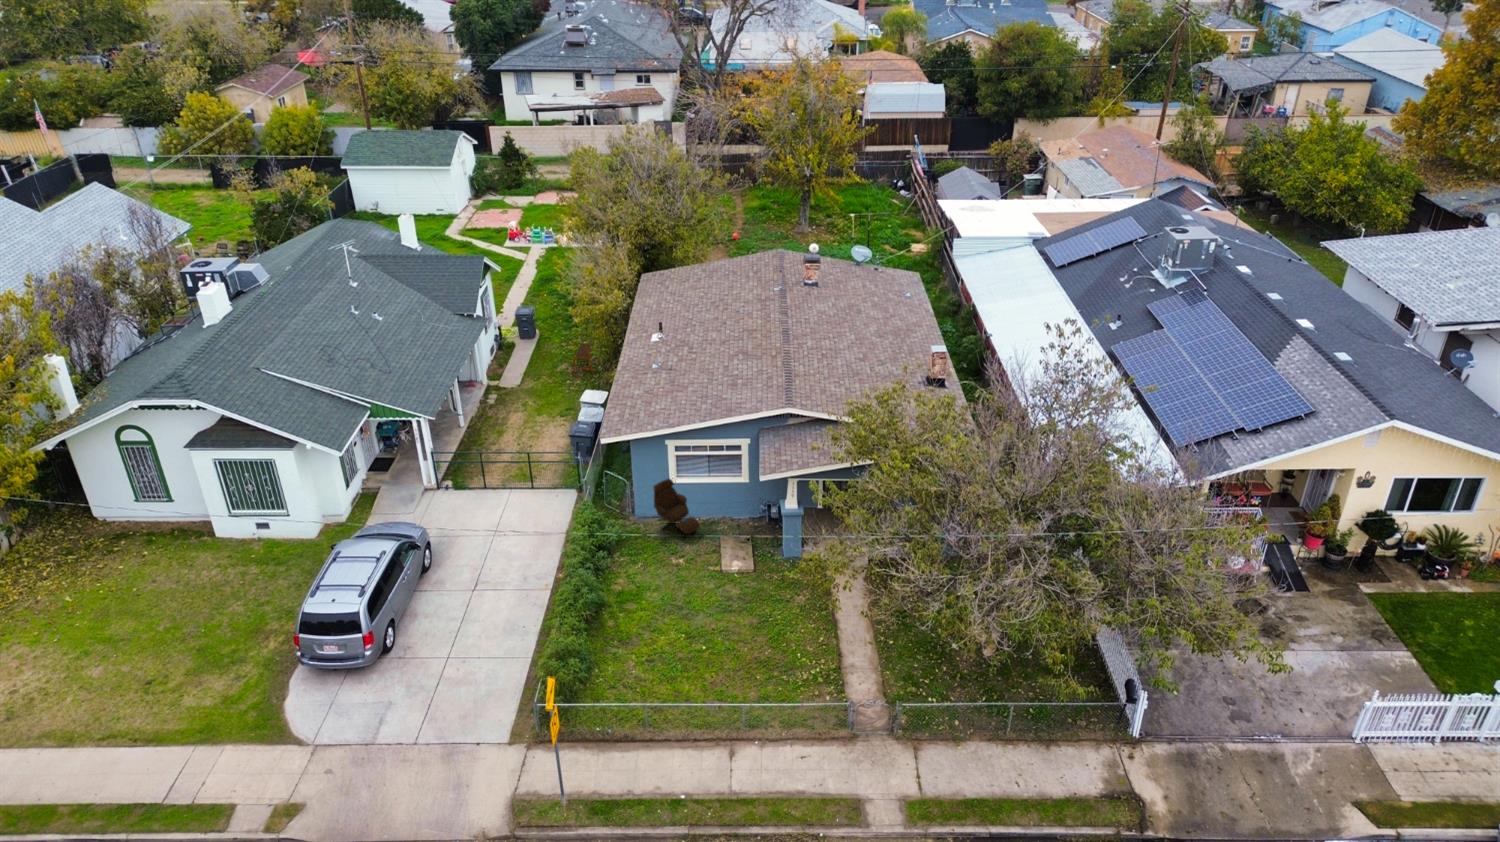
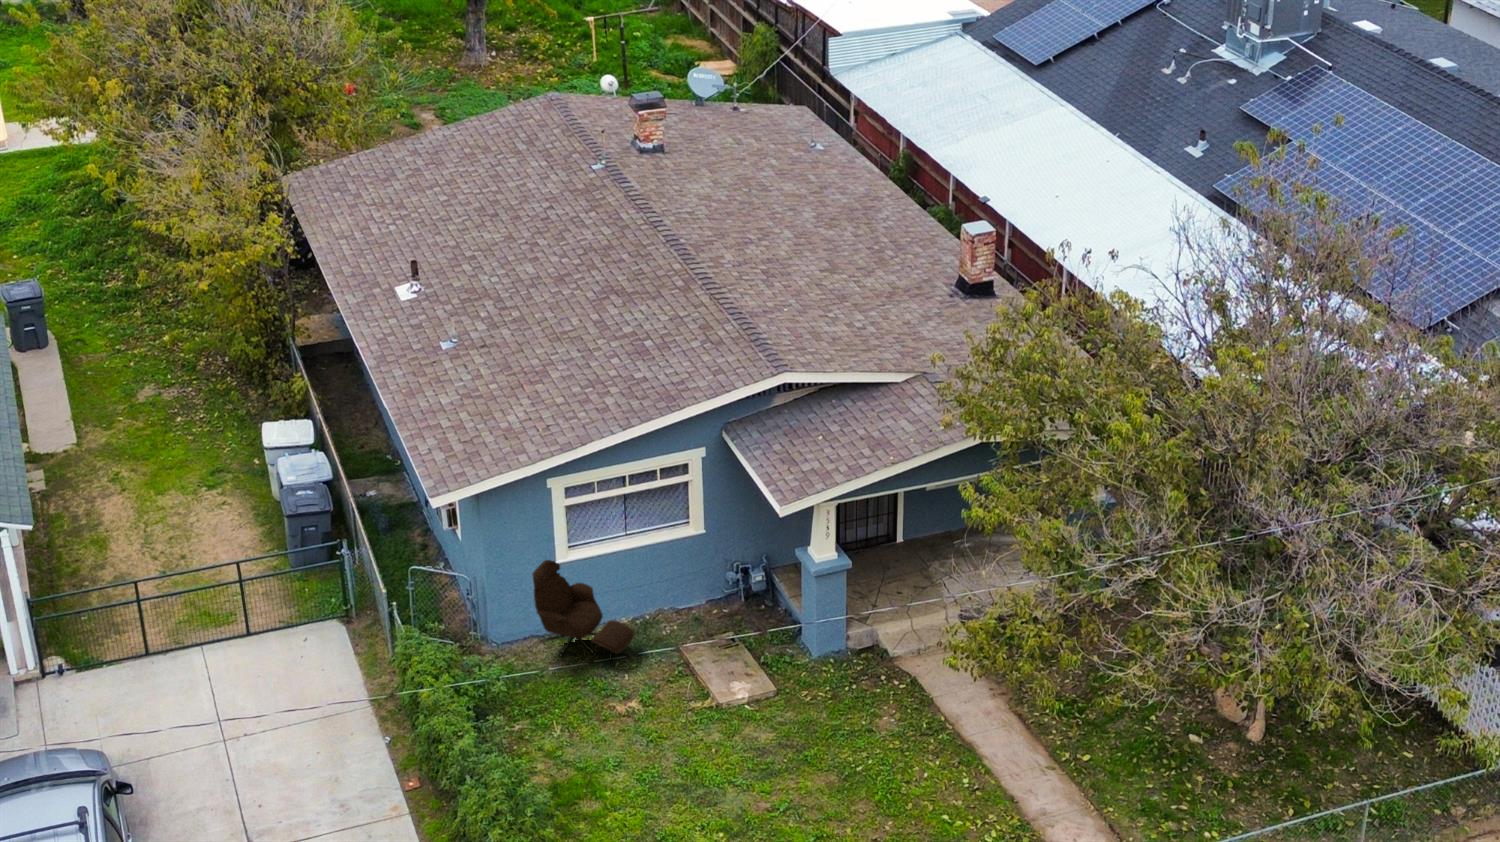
bench: present [573,340,594,373] -> none [170,309,220,403]

